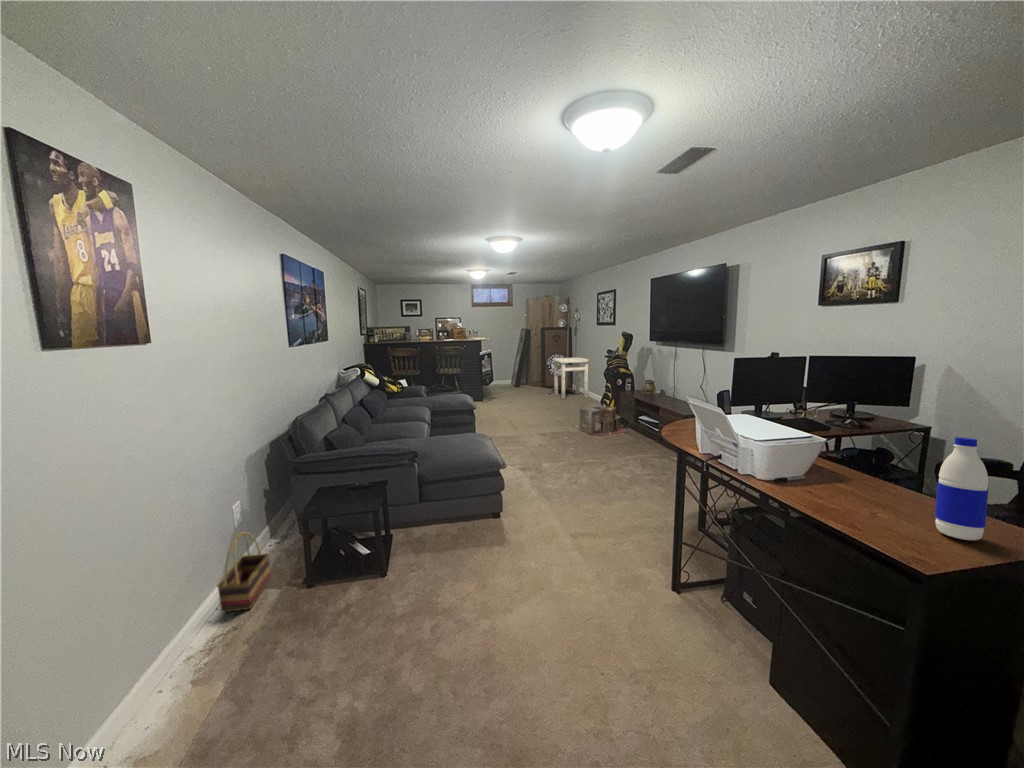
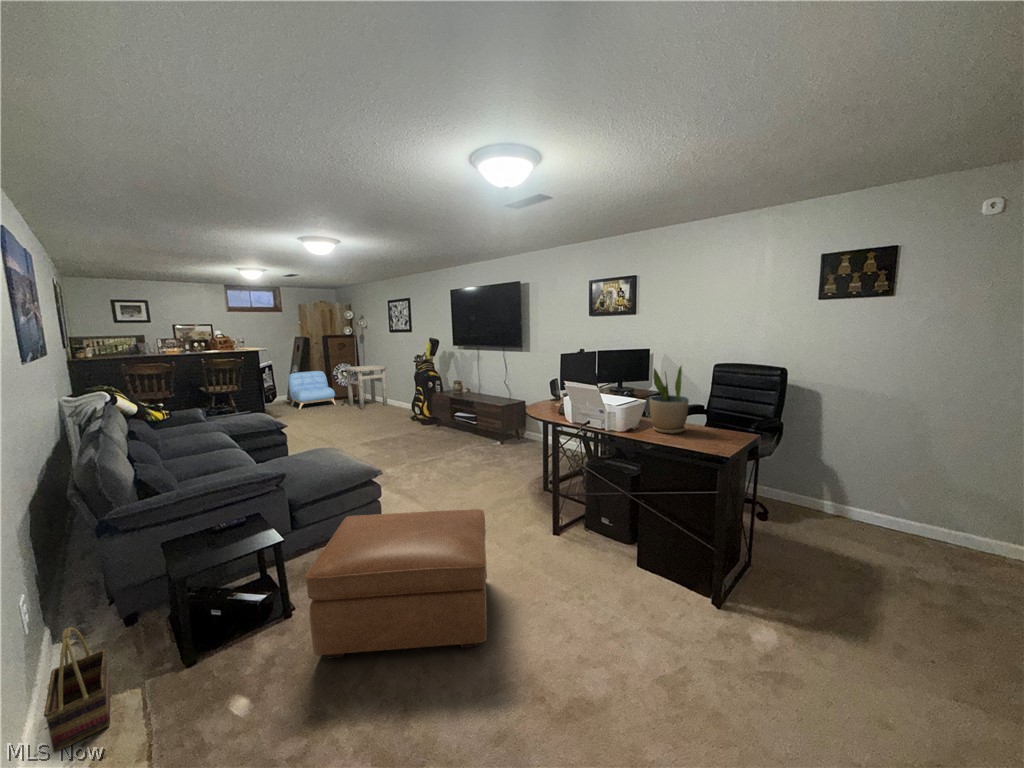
armchair: none [509,360,544,393] -> present [288,371,336,409]
potted plant: none [823,389,904,506] -> present [650,366,689,434]
speaker: present [575,403,627,436] -> none [391,407,447,439]
water bottle: present [935,437,988,540] -> none [709,386,729,439]
ottoman: none [364,502,557,686] -> present [305,509,487,659]

